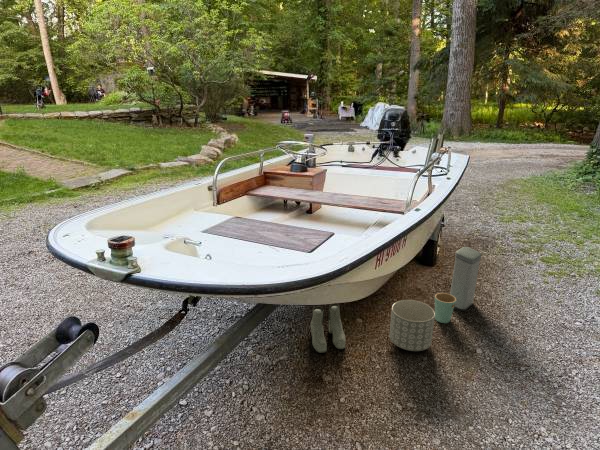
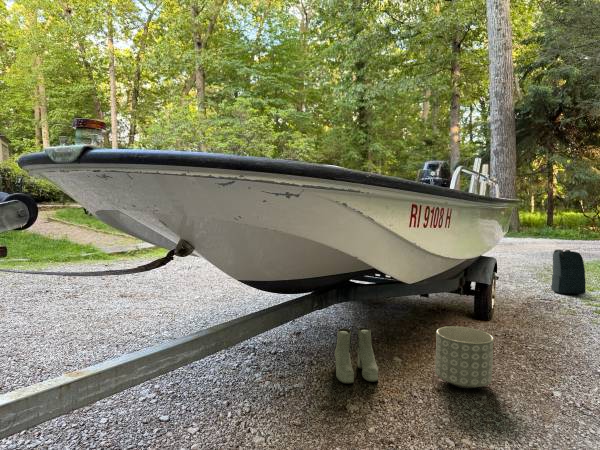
backpack: none [487,185,517,225] -> present [551,250,586,294]
trash can: present [435,247,481,323] -> none [492,279,547,368]

